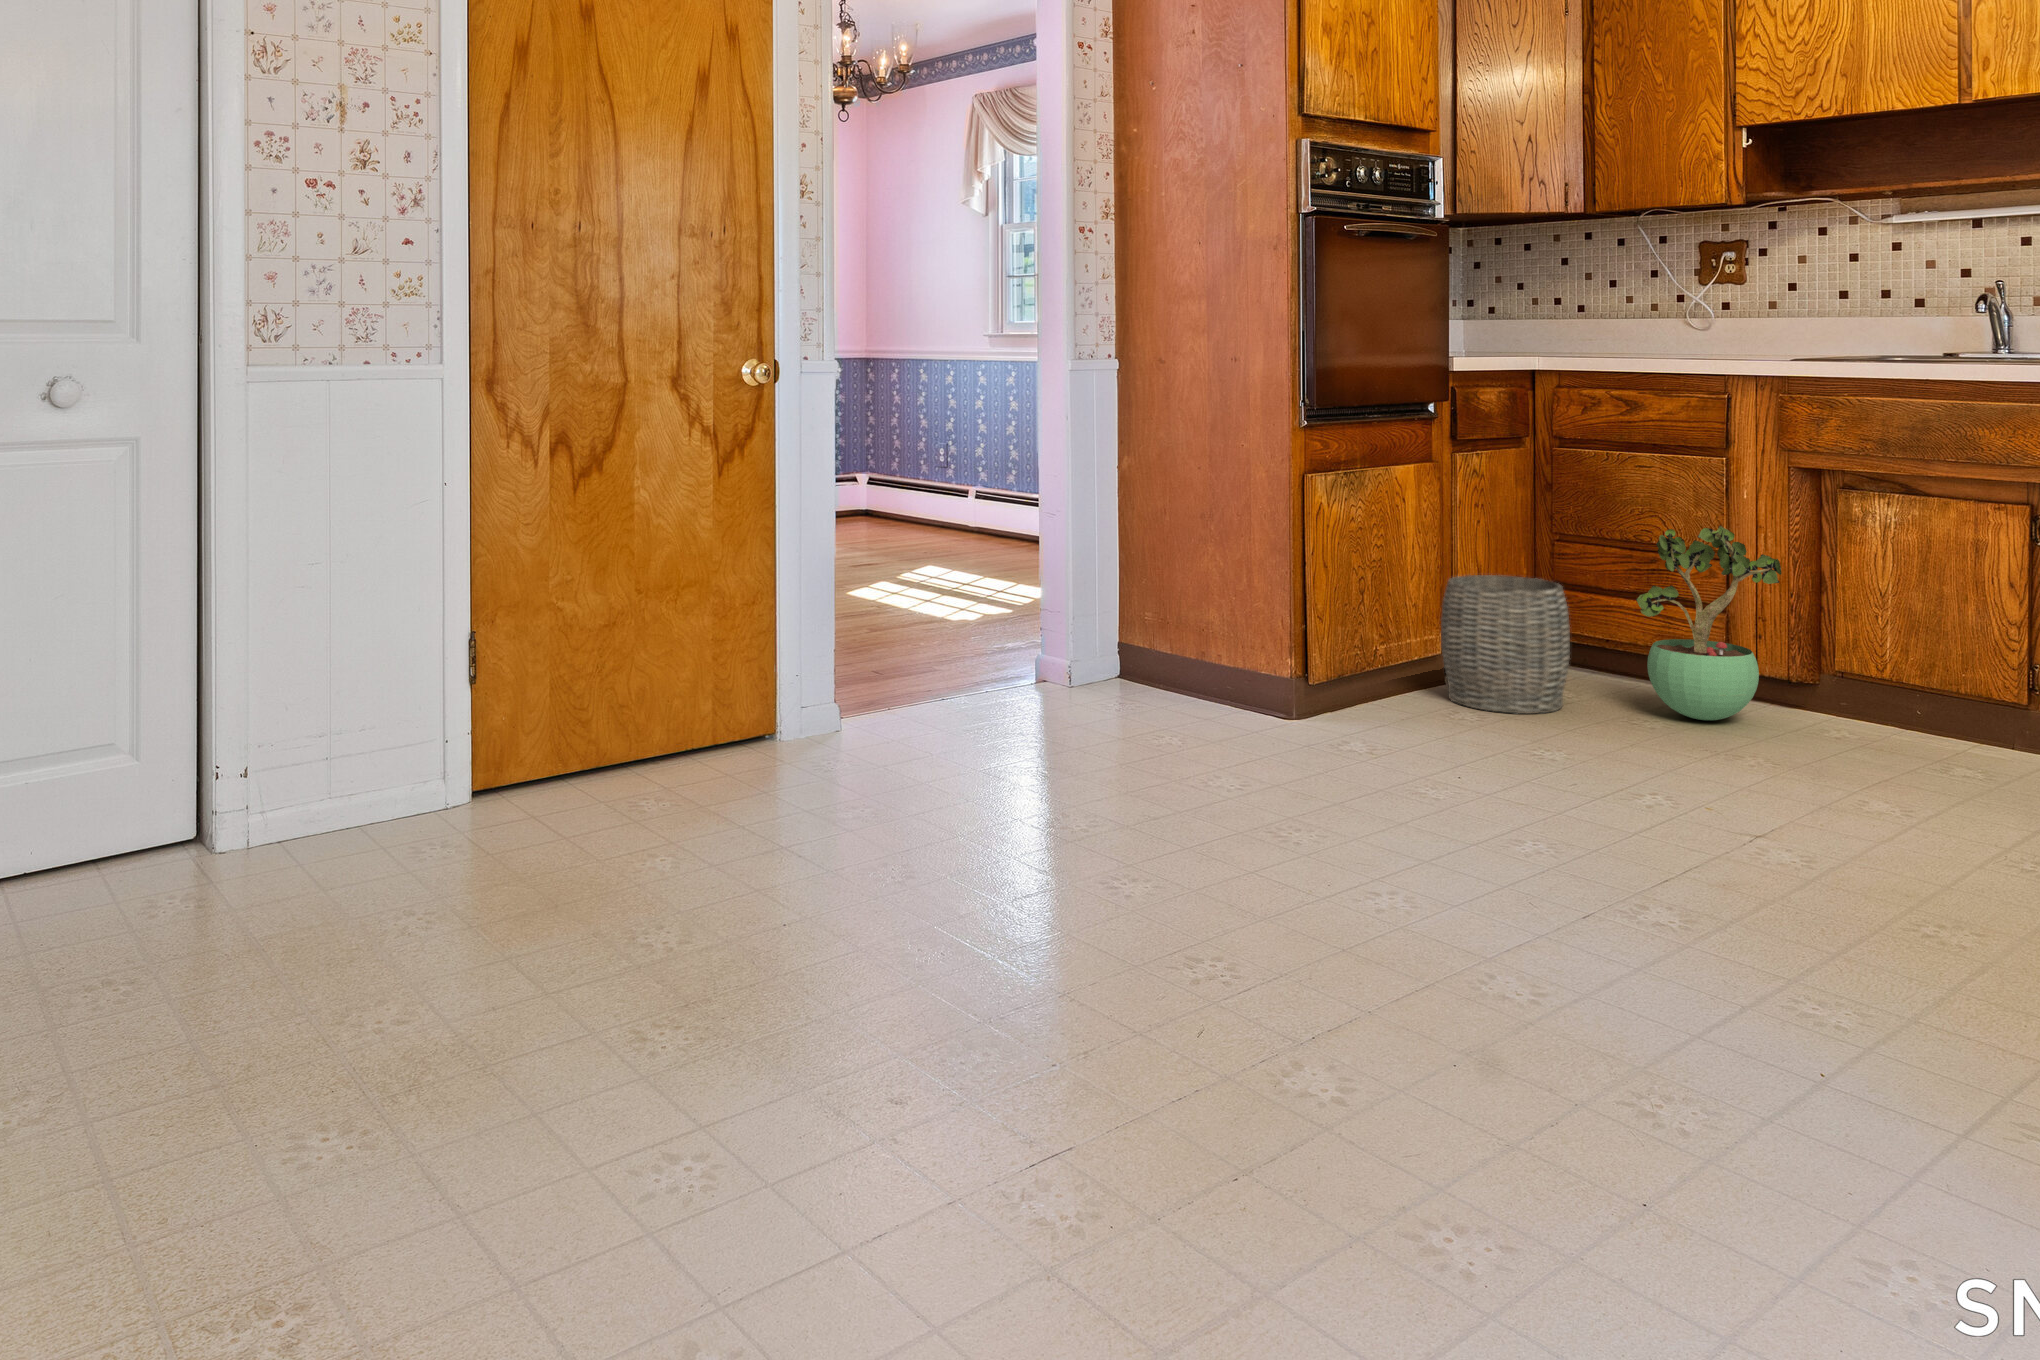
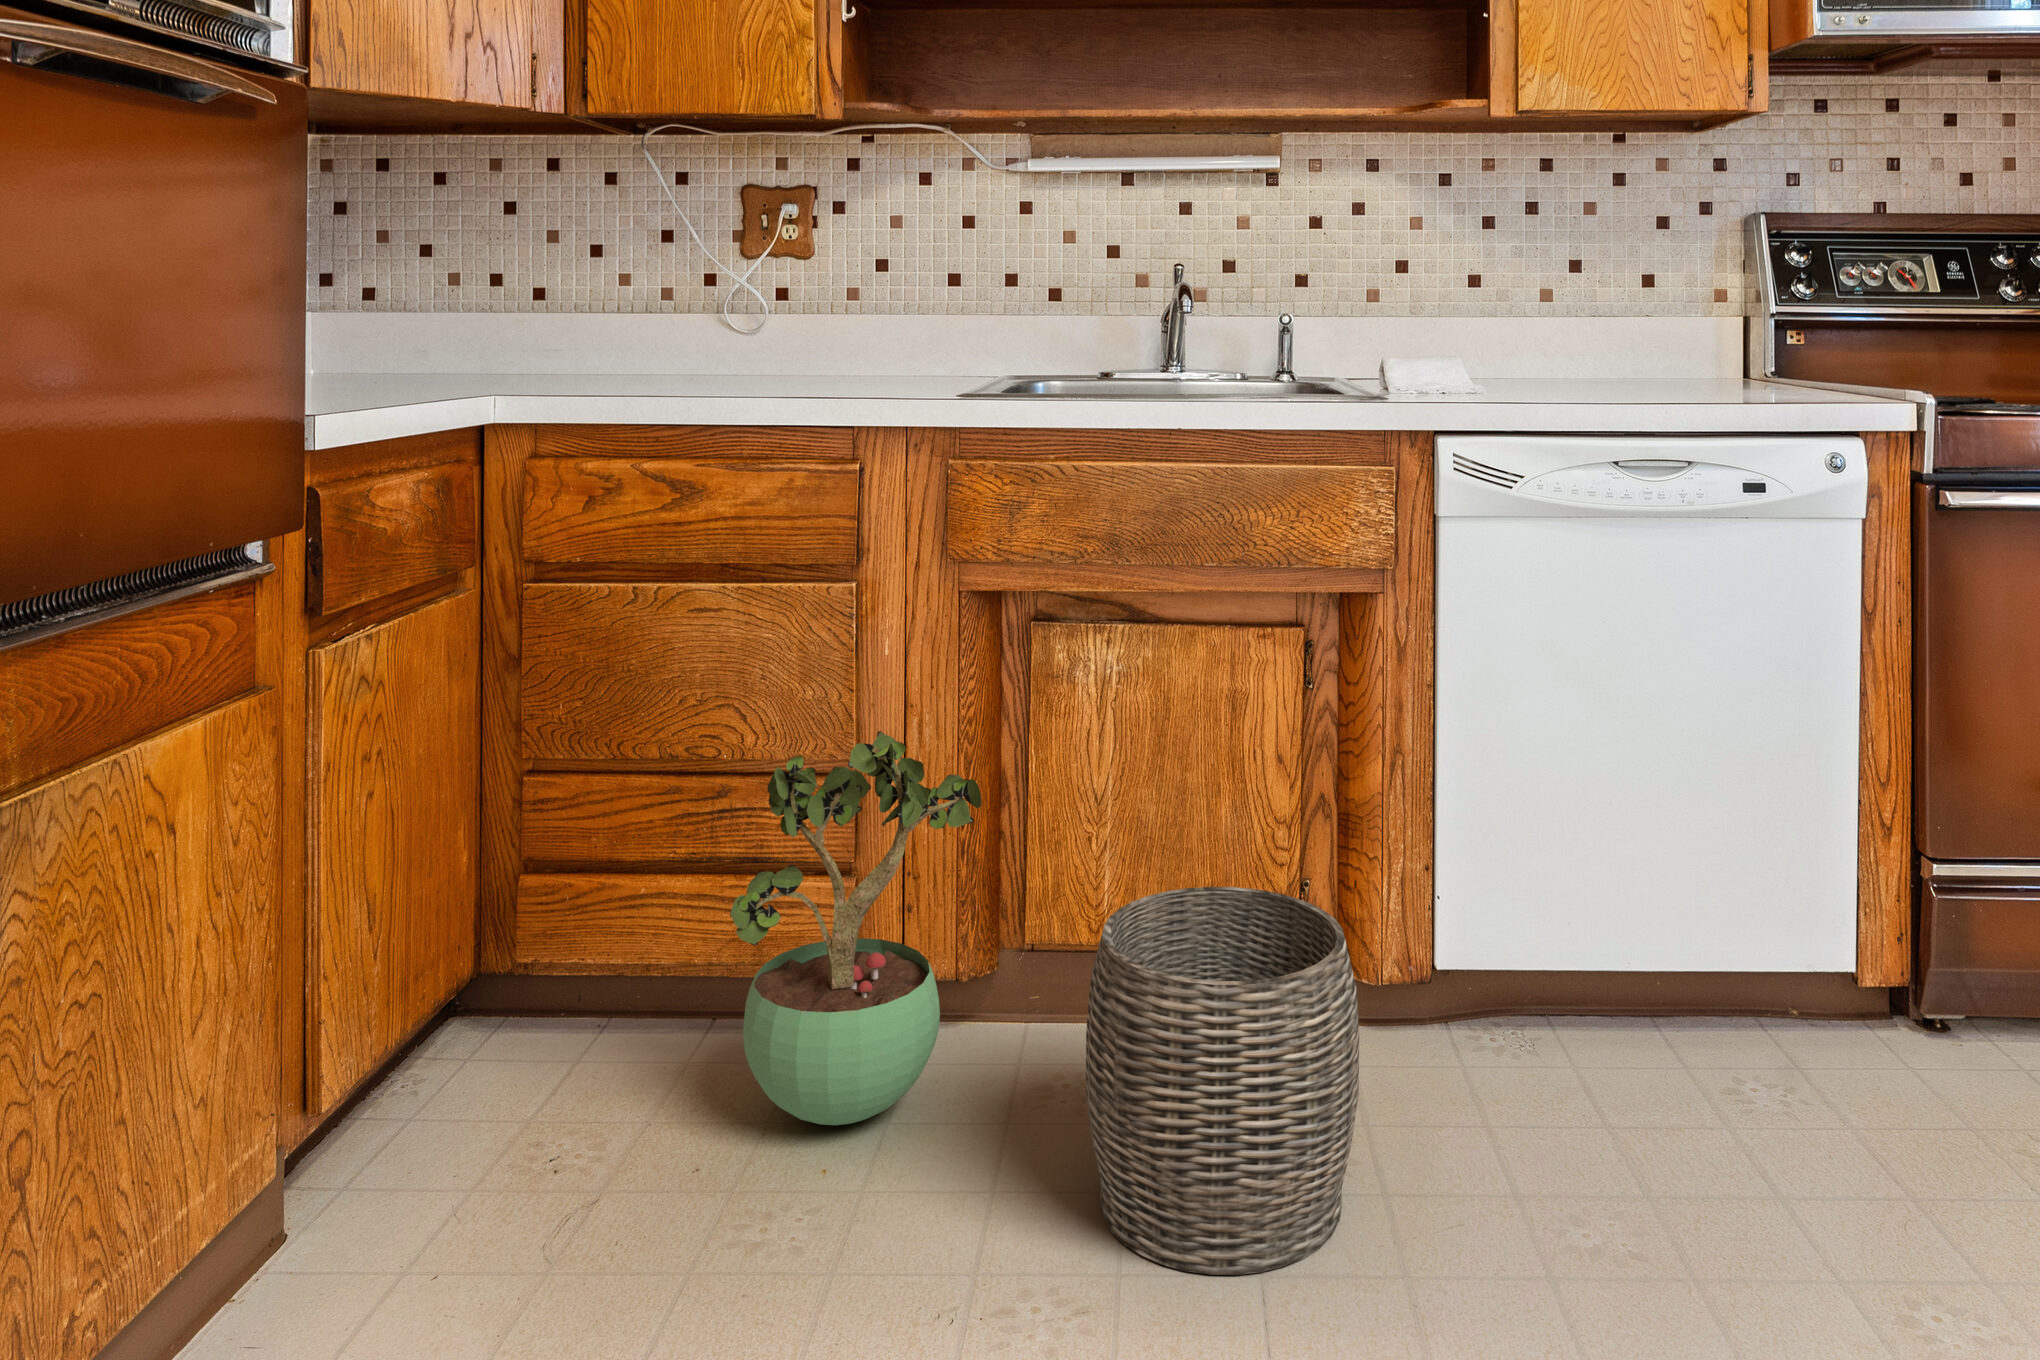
woven basket: present [1441,575,1570,714] -> present [1086,887,1359,1275]

